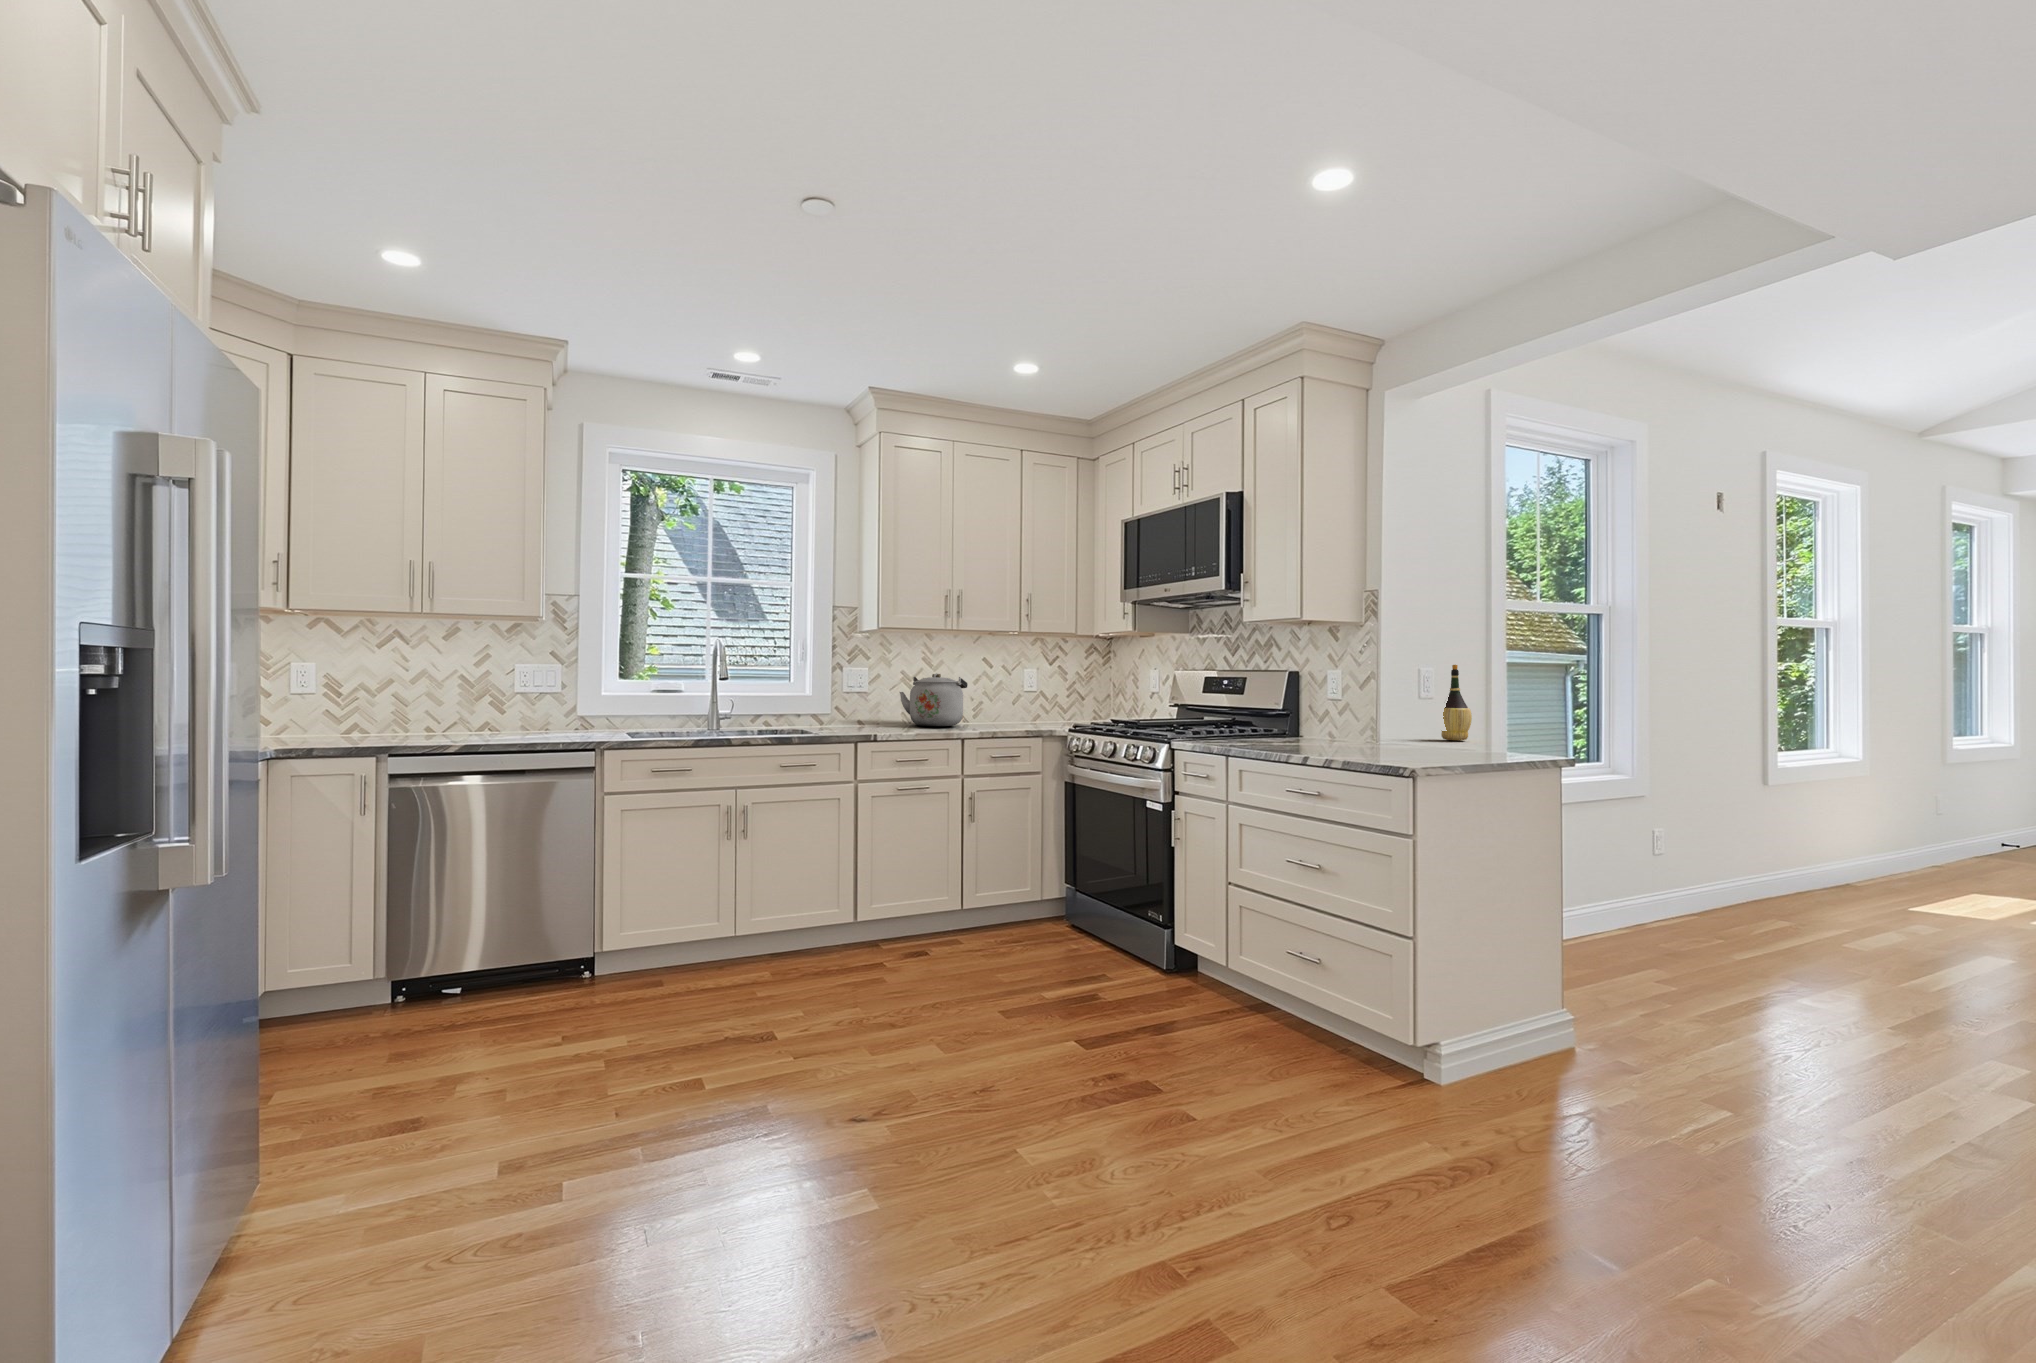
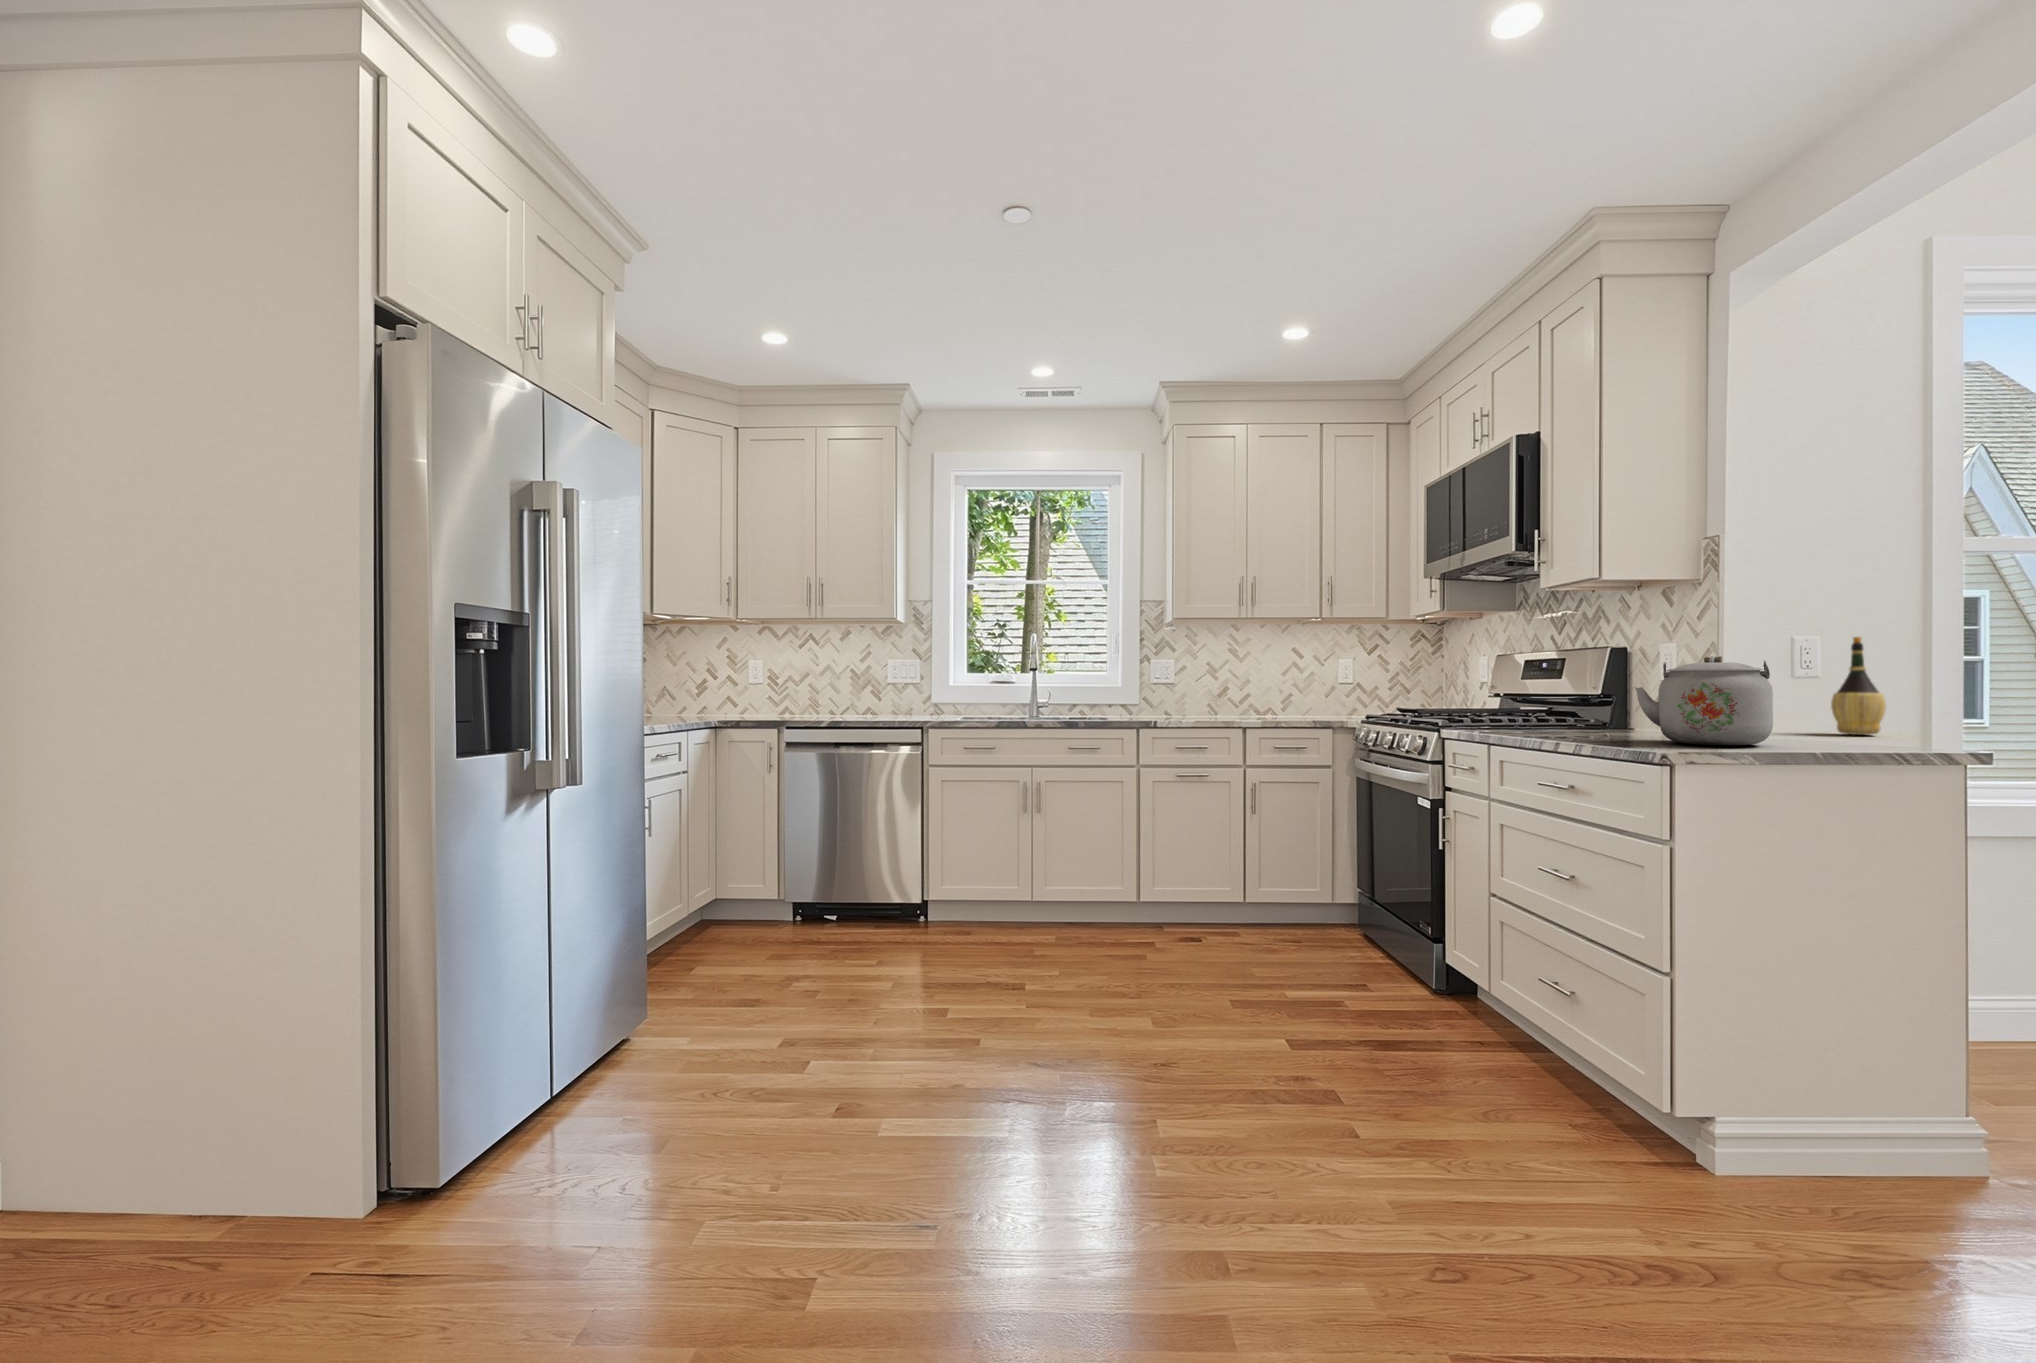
kettle: present [900,673,968,726] -> present [1635,656,1773,745]

